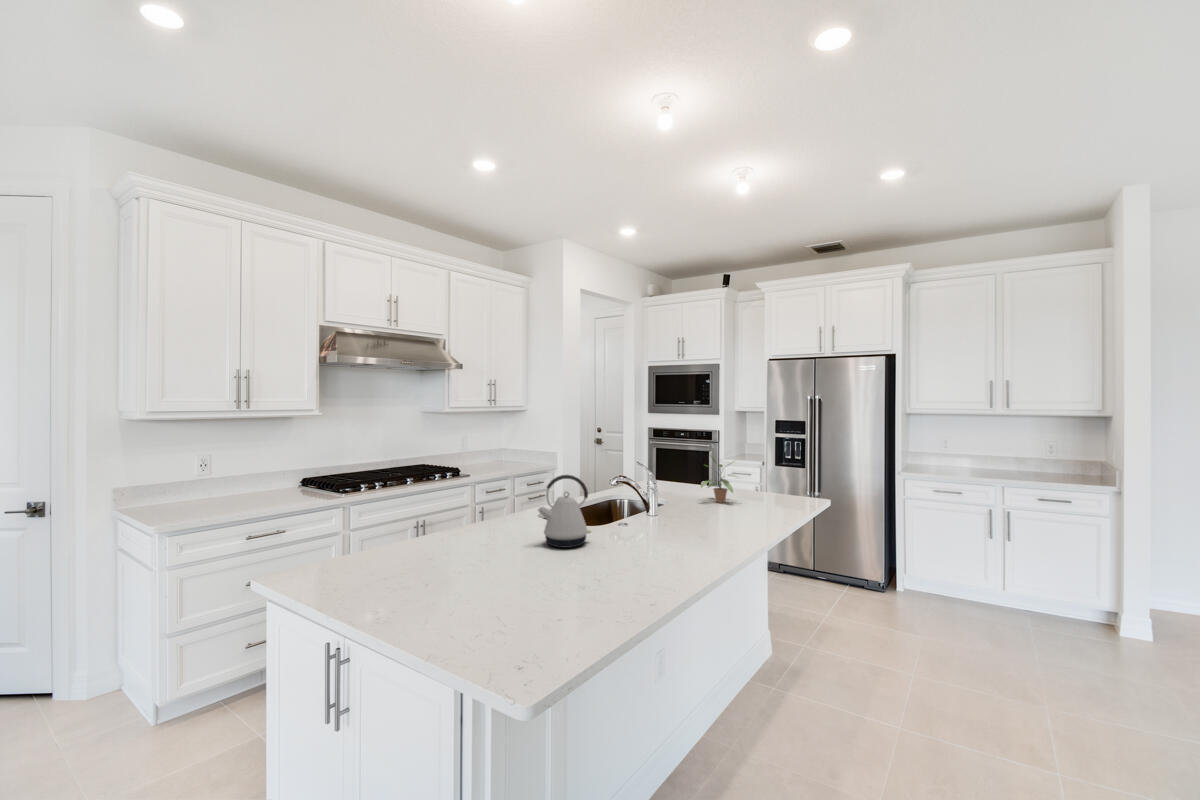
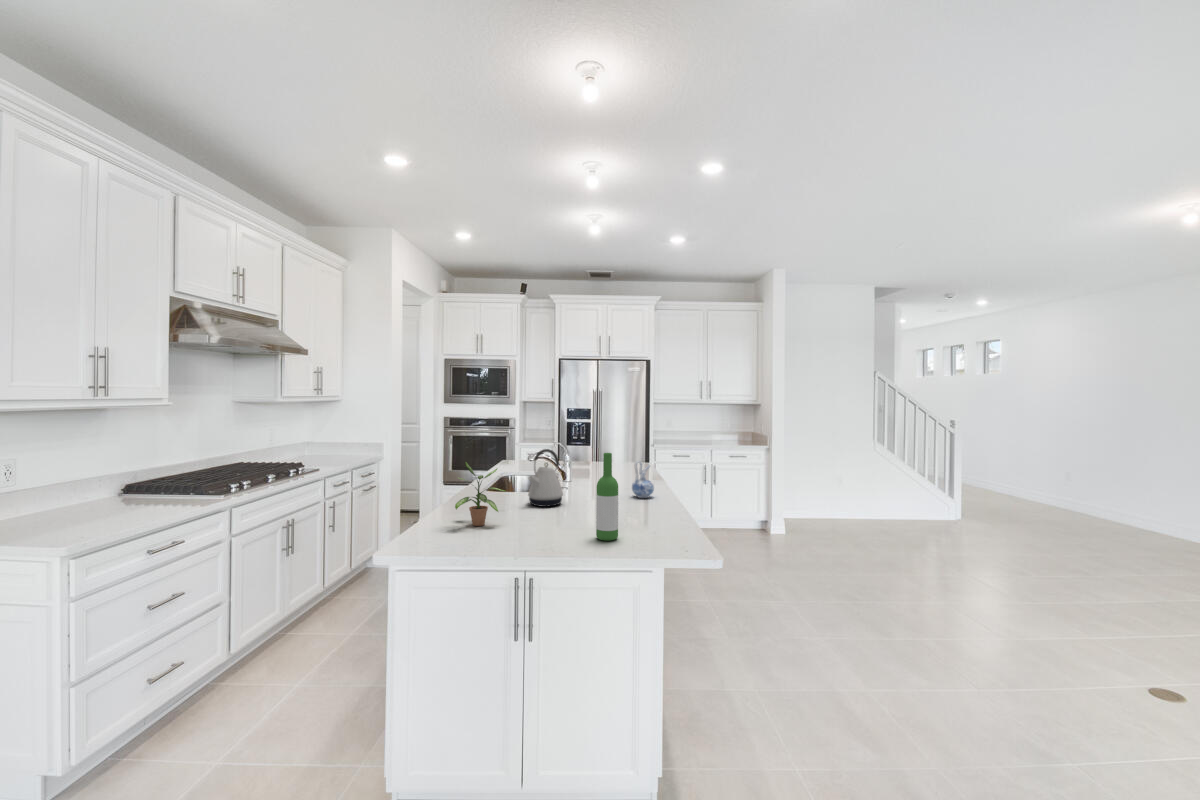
potted plant: present [701,456,733,503] -> present [455,462,504,526]
wine bottle: none [501,490,532,614] -> present [596,453,618,541]
ceramic pitcher: none [688,500,720,554] -> present [632,461,654,498]

